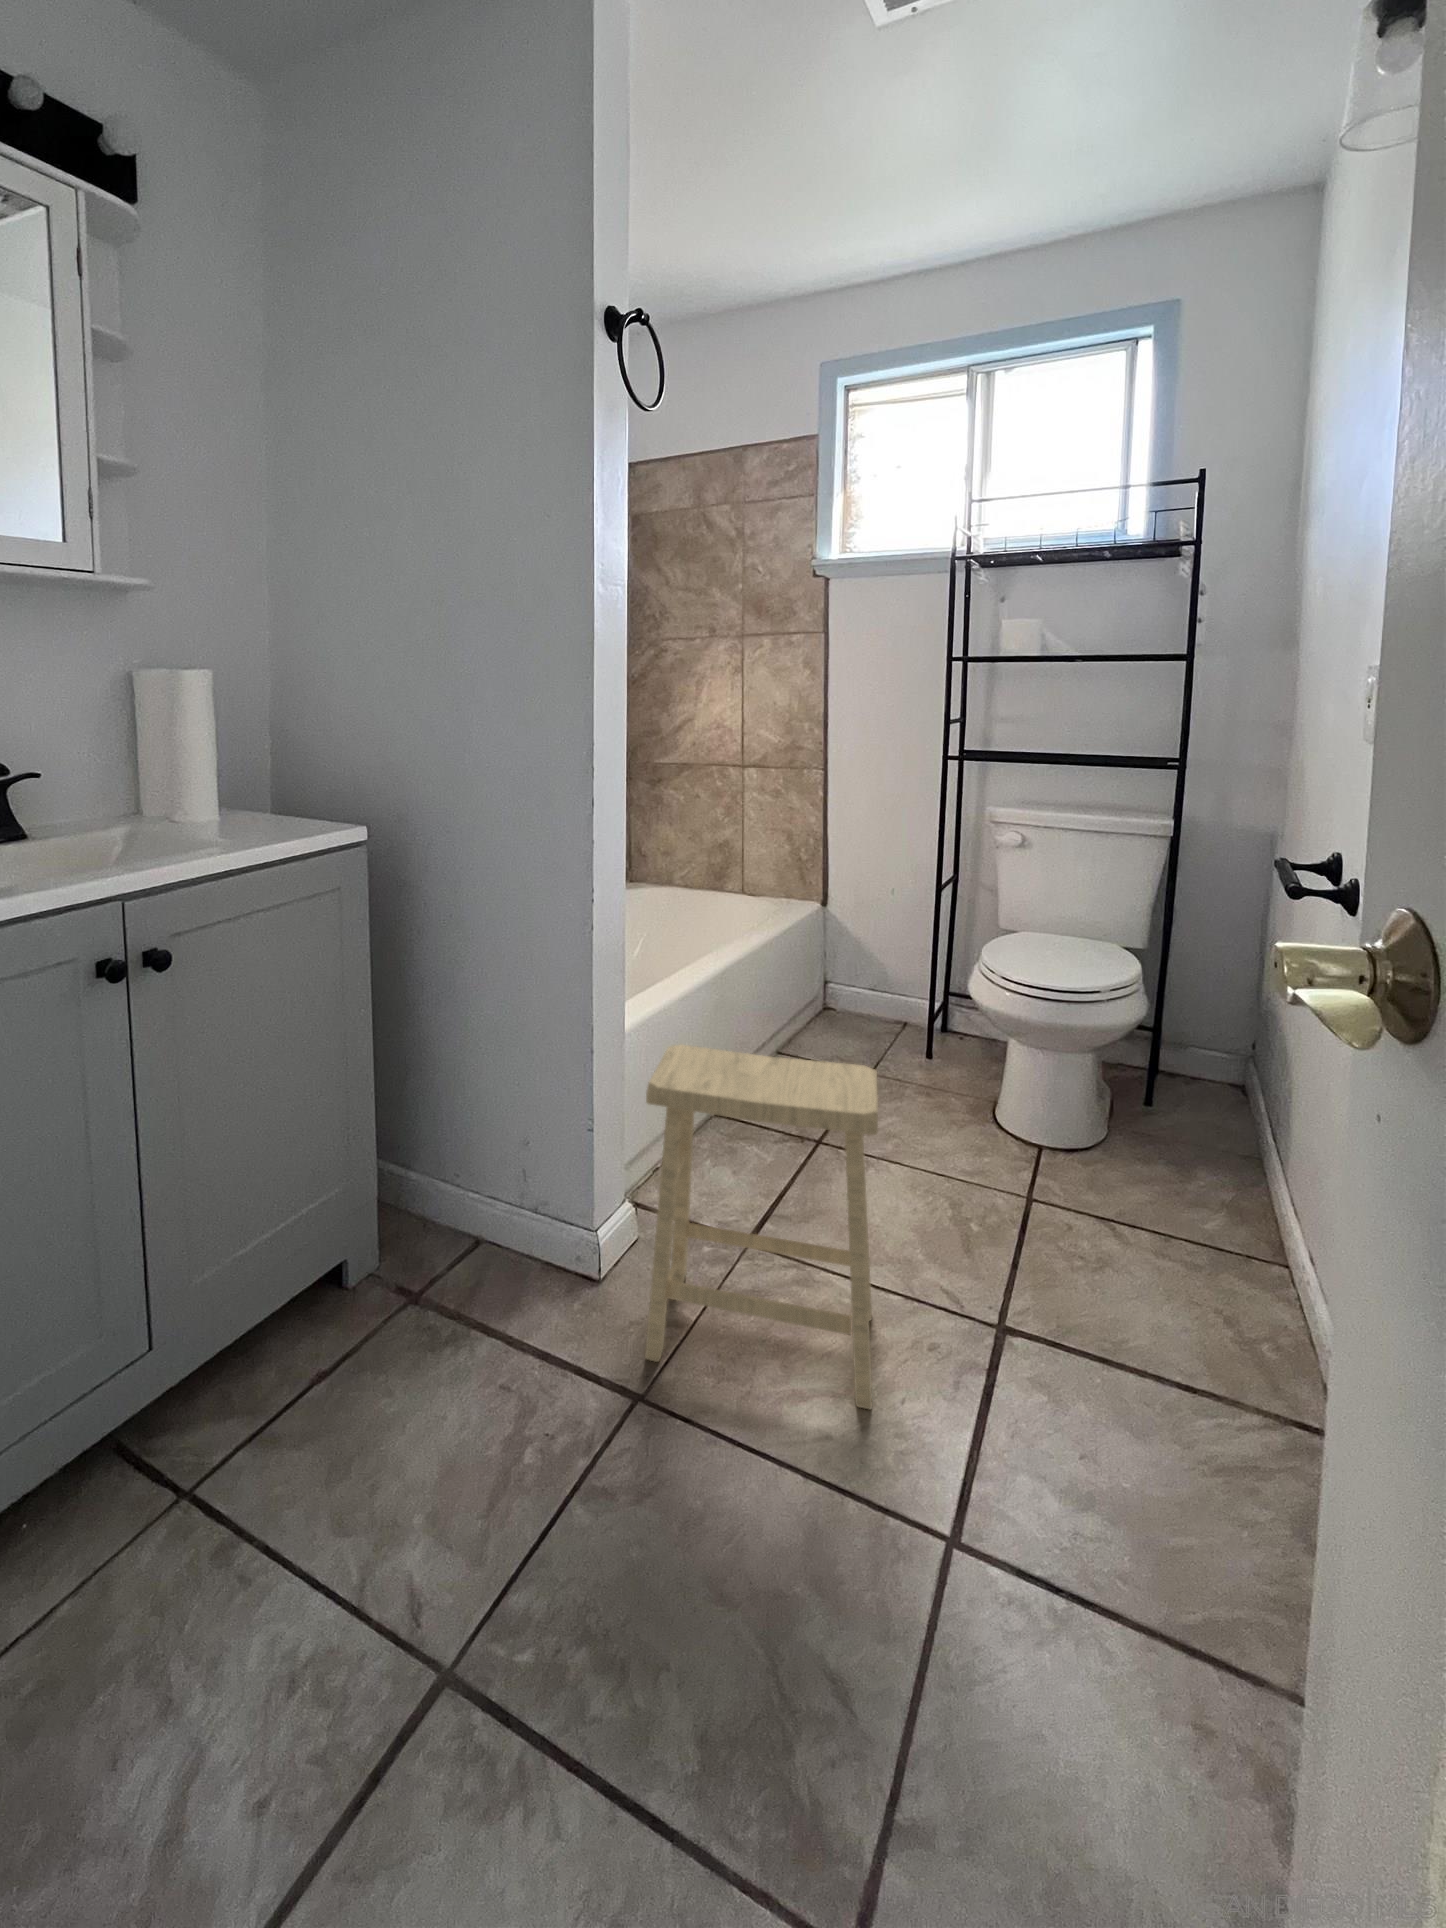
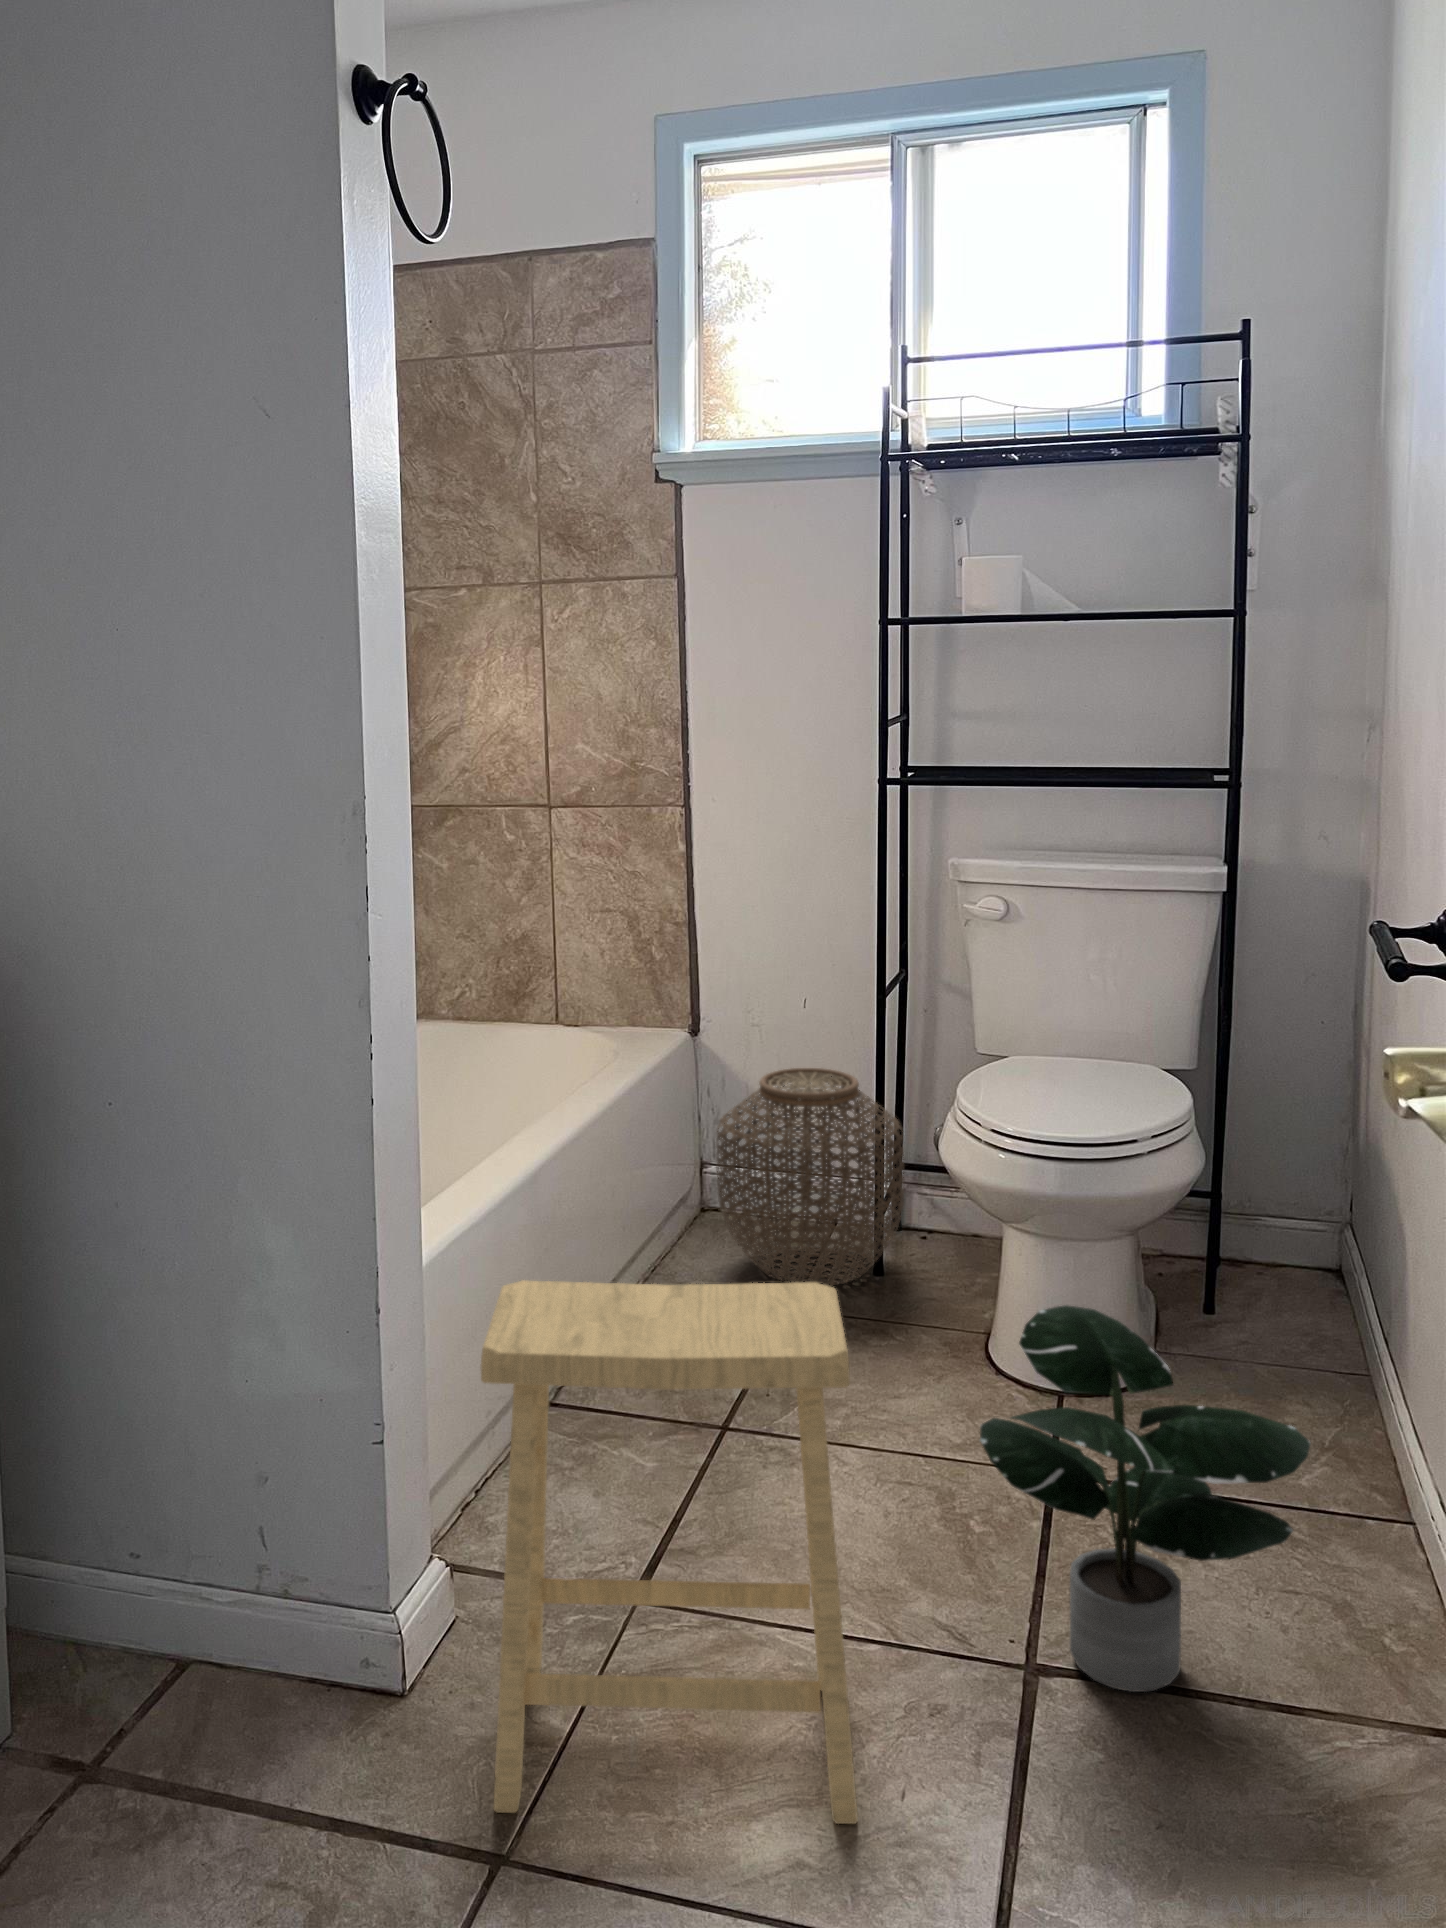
woven basket: none [828,932,947,1064] -> present [716,1068,904,1286]
potted plant: none [973,1096,1212,1357] -> present [980,1305,1311,1692]

